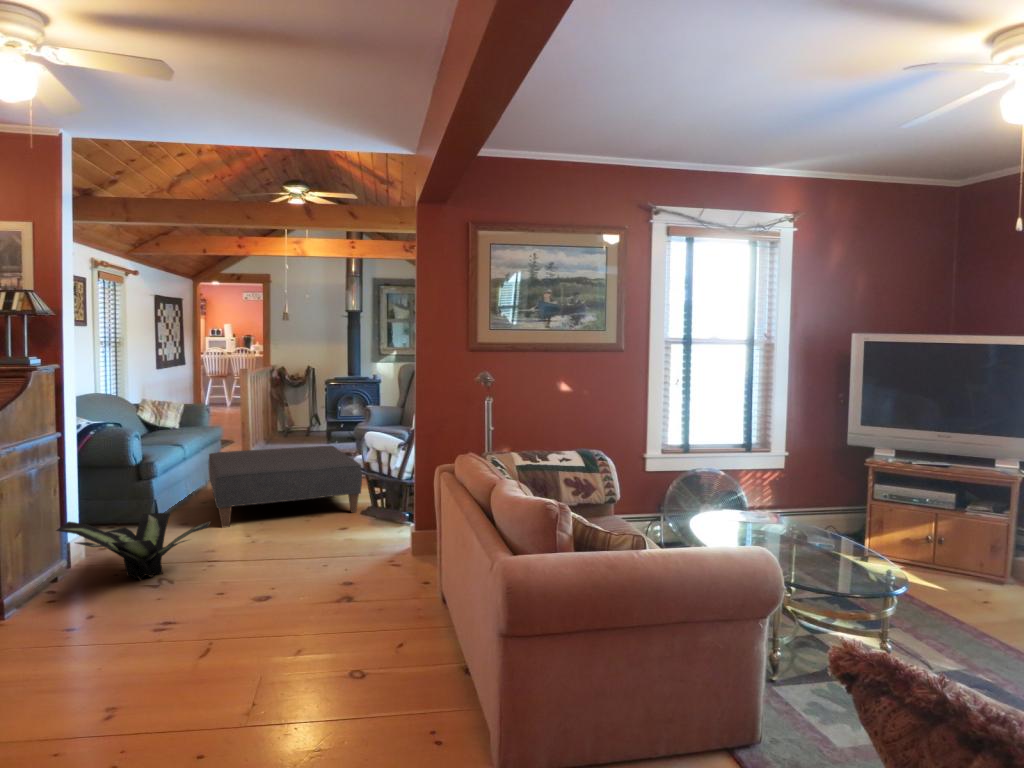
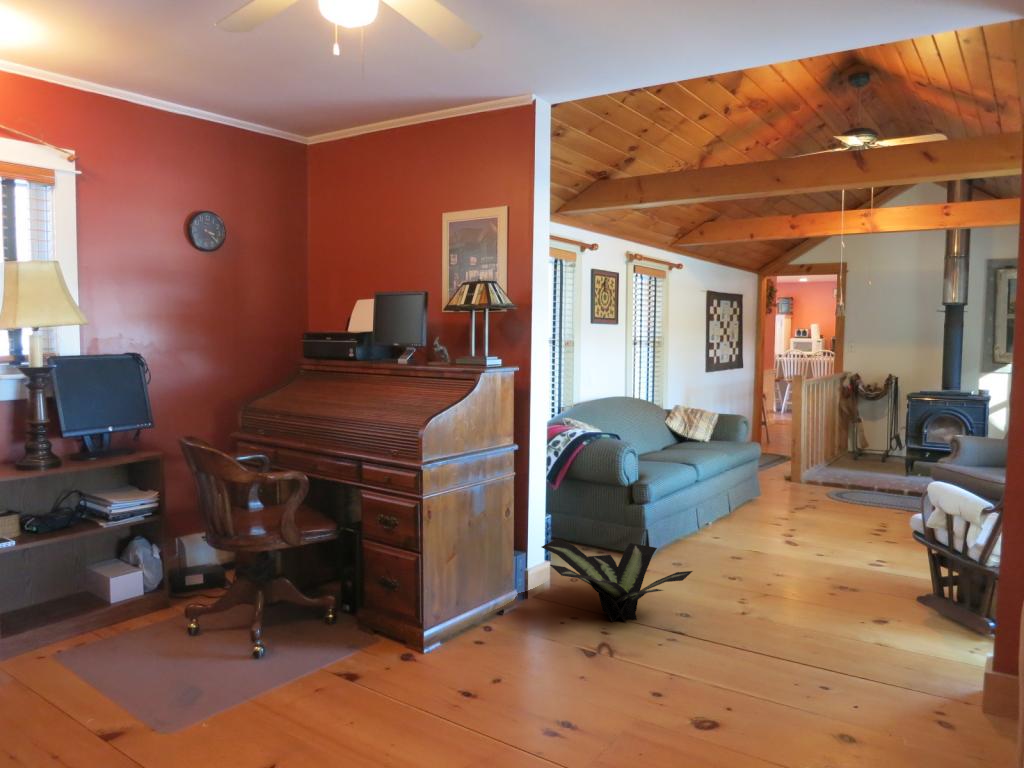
ottoman: present [208,446,362,528] -> none [718,477,922,596]

